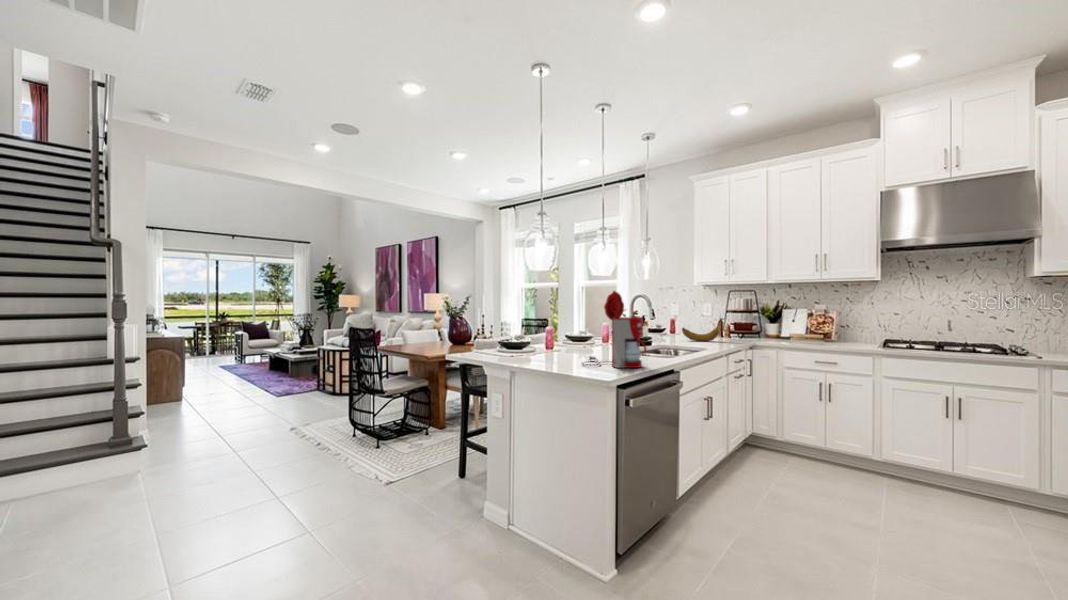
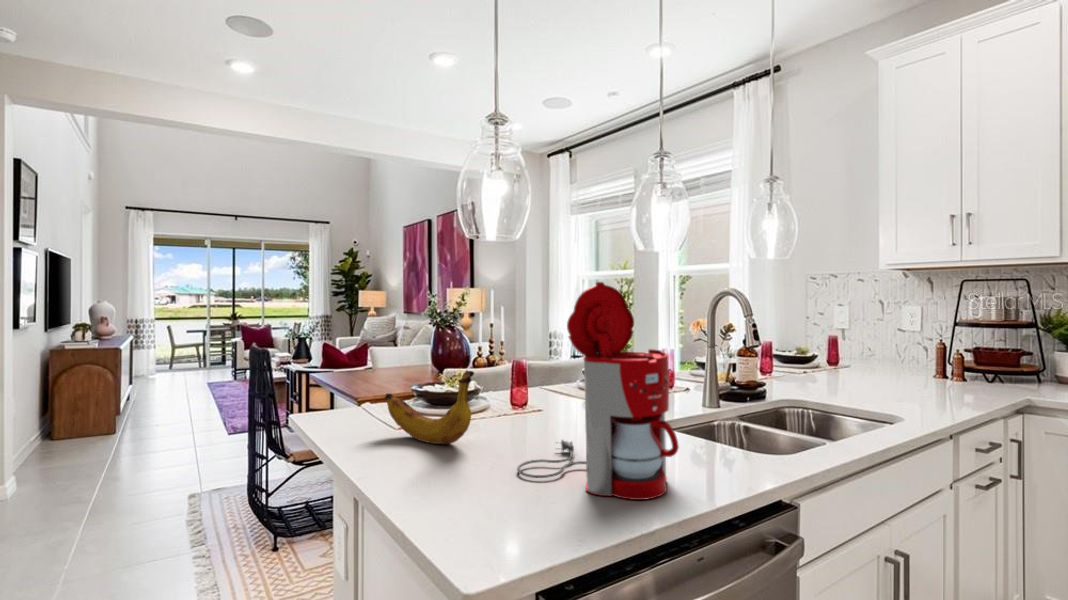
banana: present [682,318,723,341] -> present [385,371,474,444]

